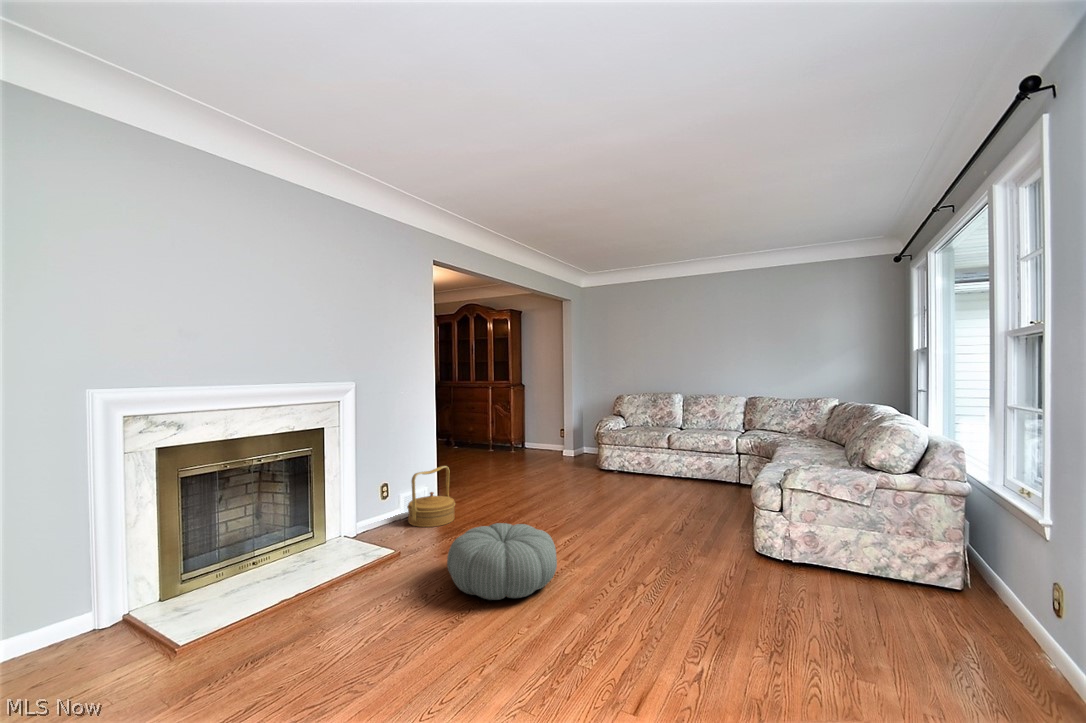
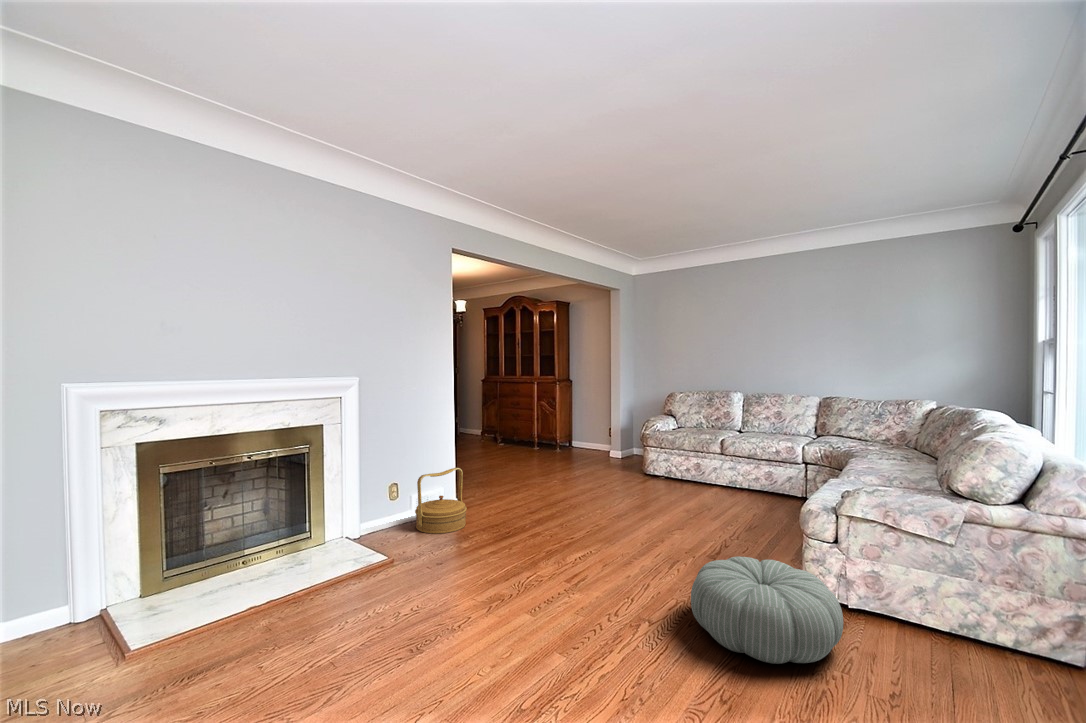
pouf: present [447,523,557,600] -> present [691,557,844,664]

